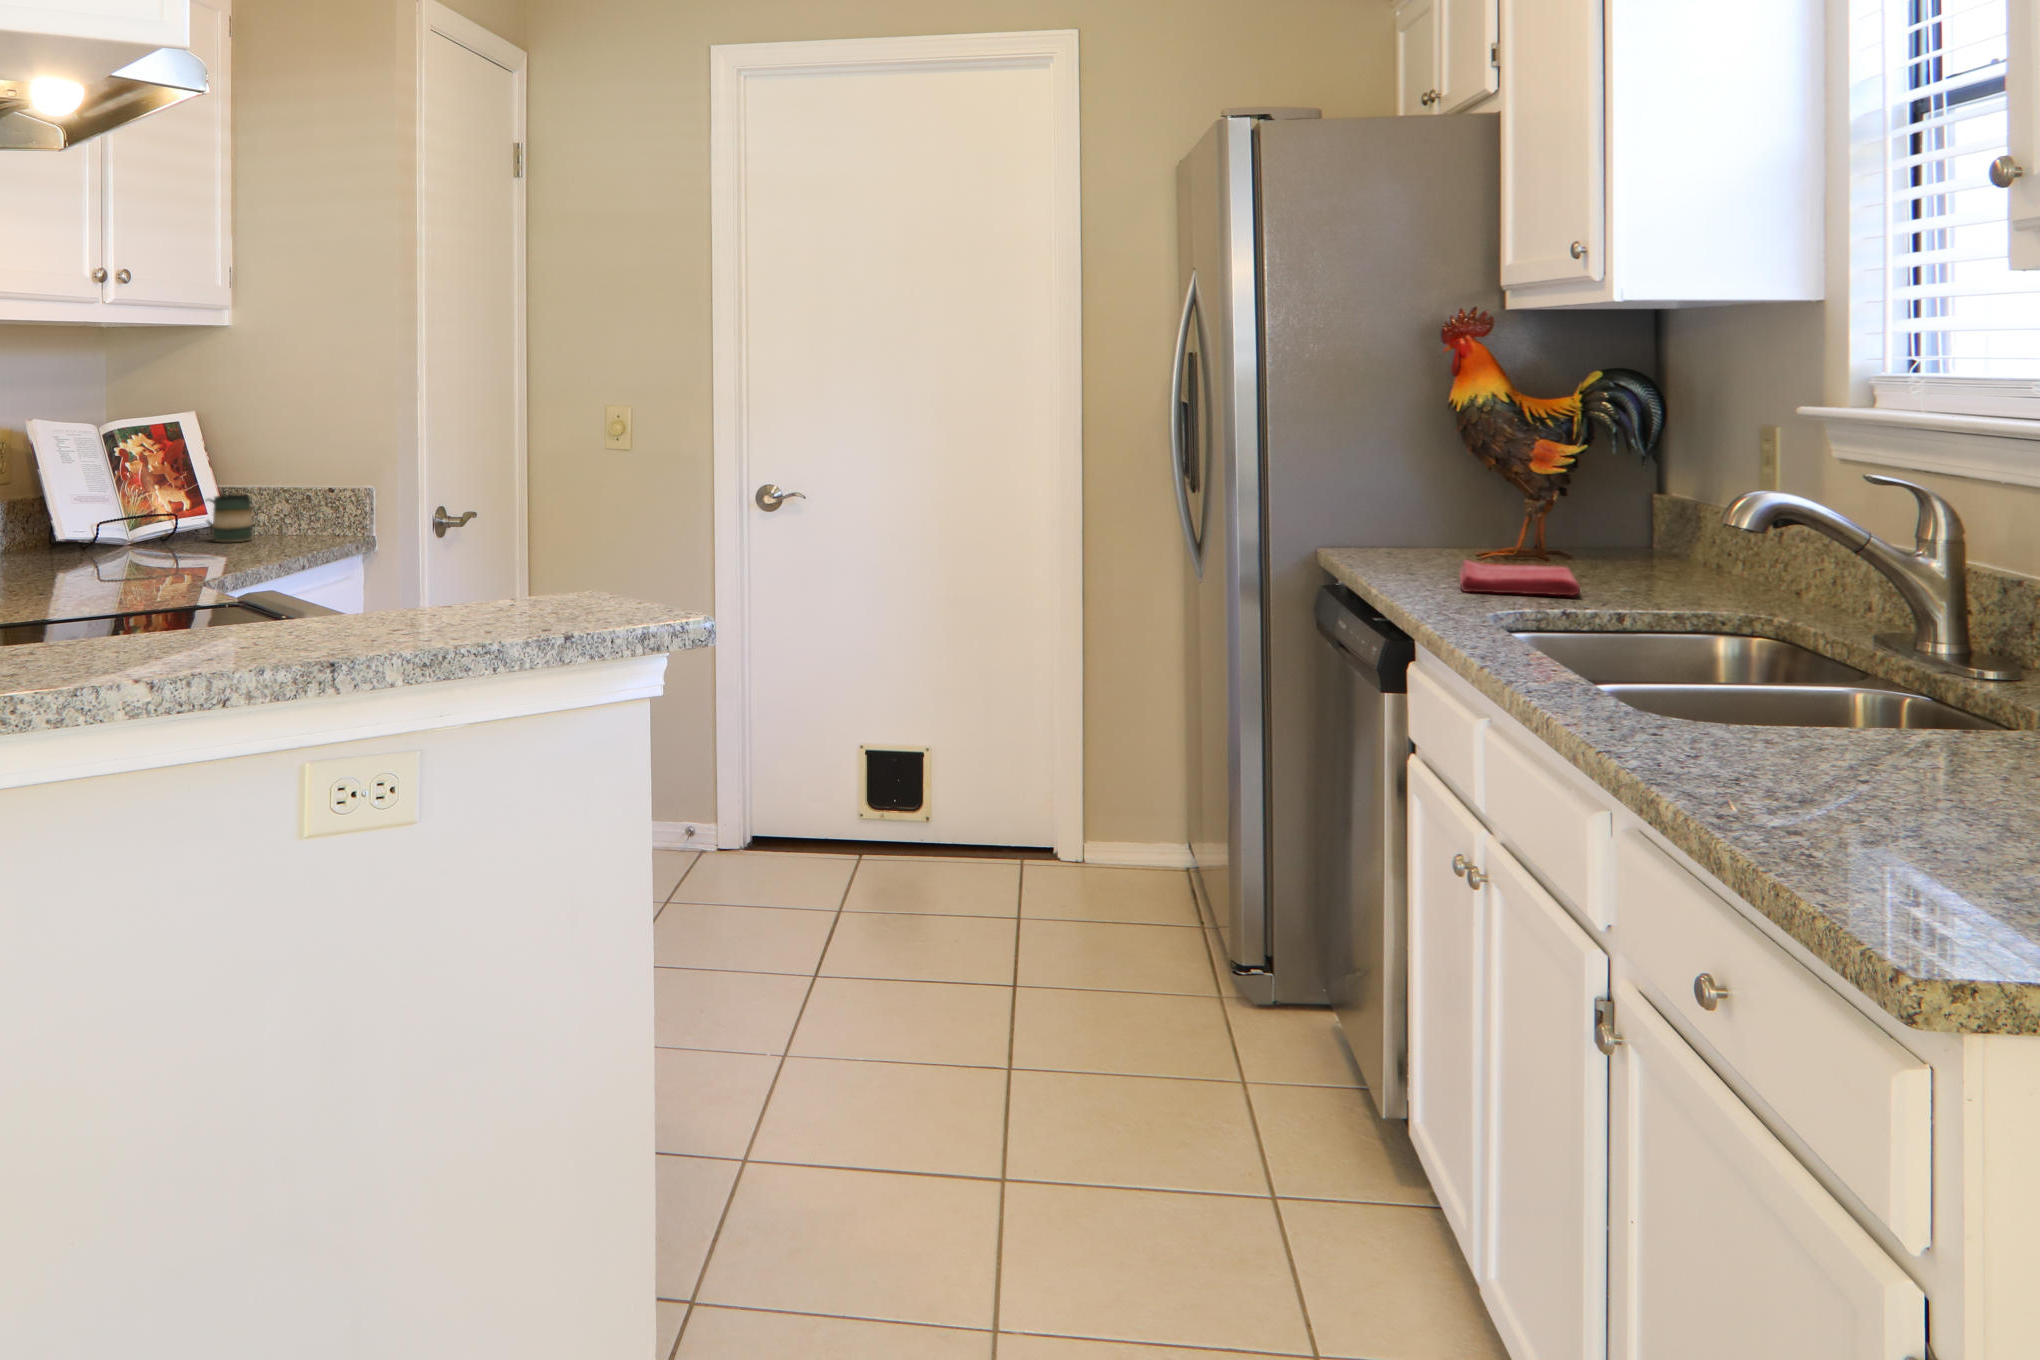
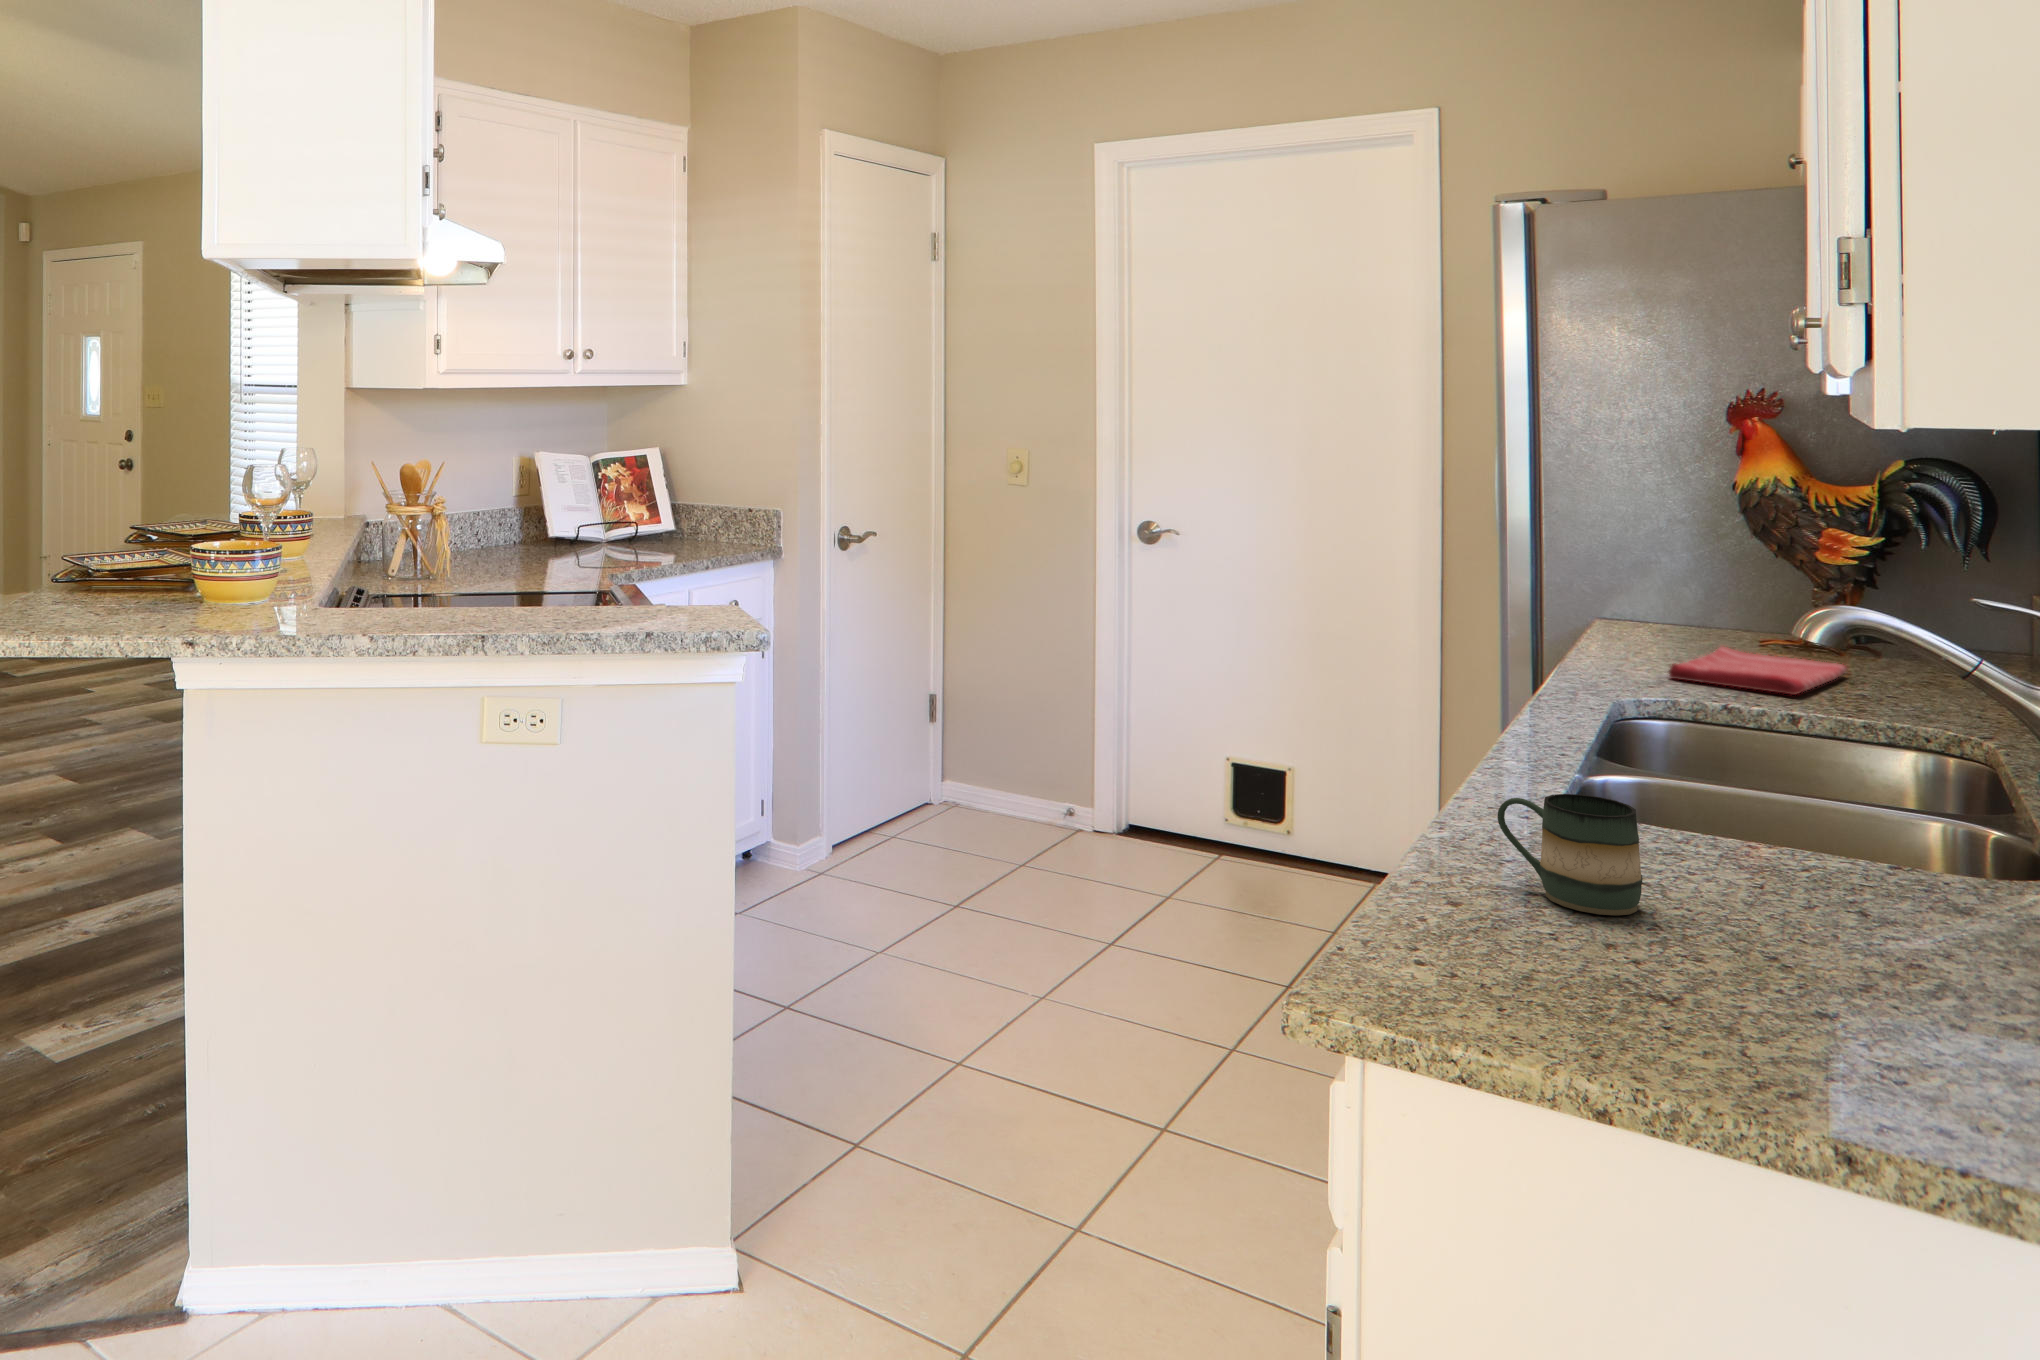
mug: present [207,495,252,542] -> present [1497,794,1642,916]

